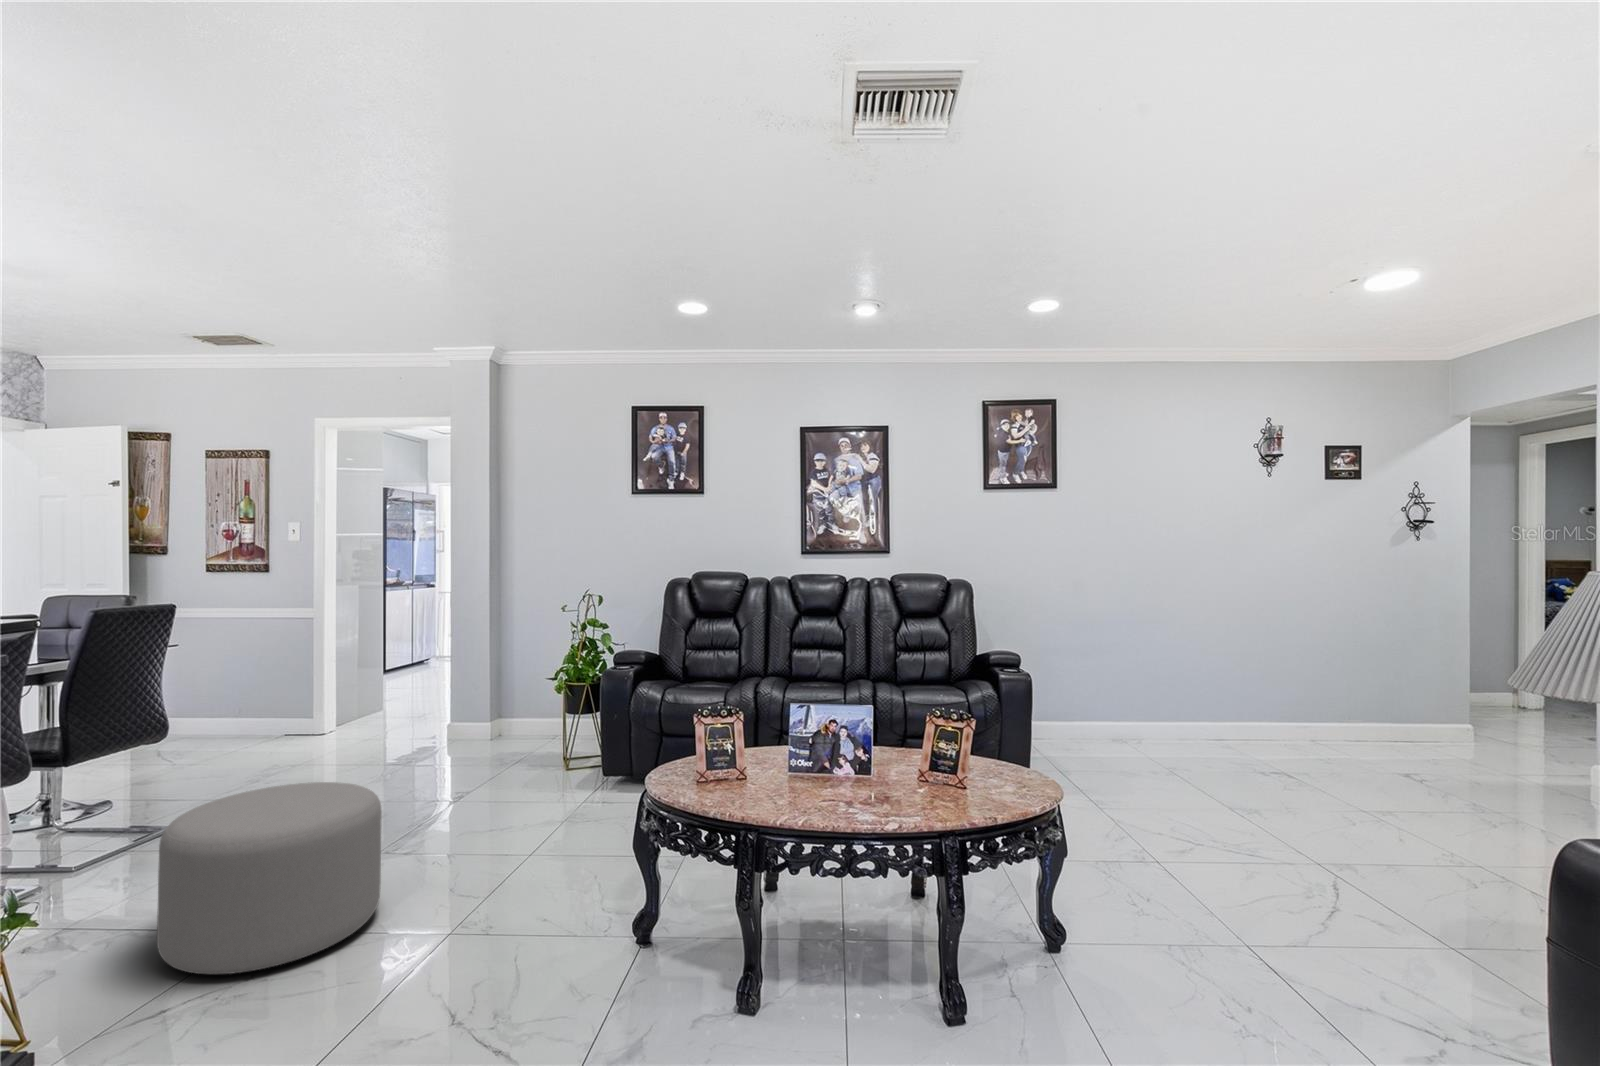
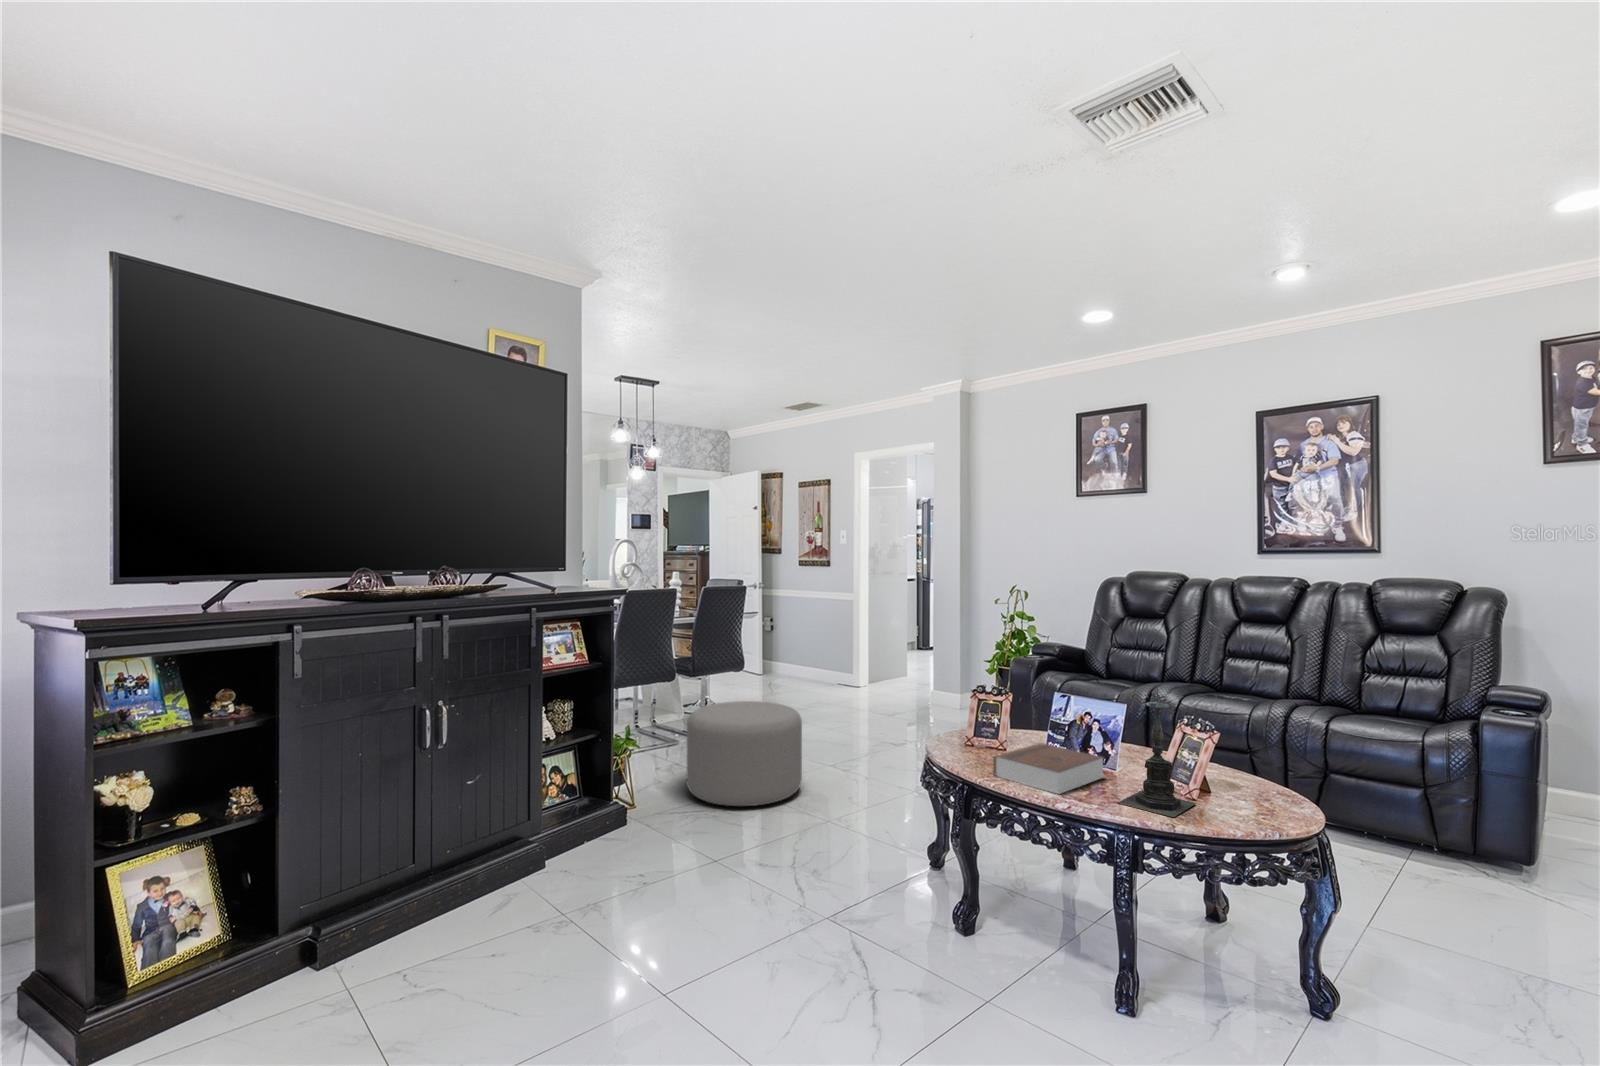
candle holder: none [911,685,974,809] -> present [1118,688,1196,817]
book: none [785,762,869,814] -> present [993,743,1104,794]

